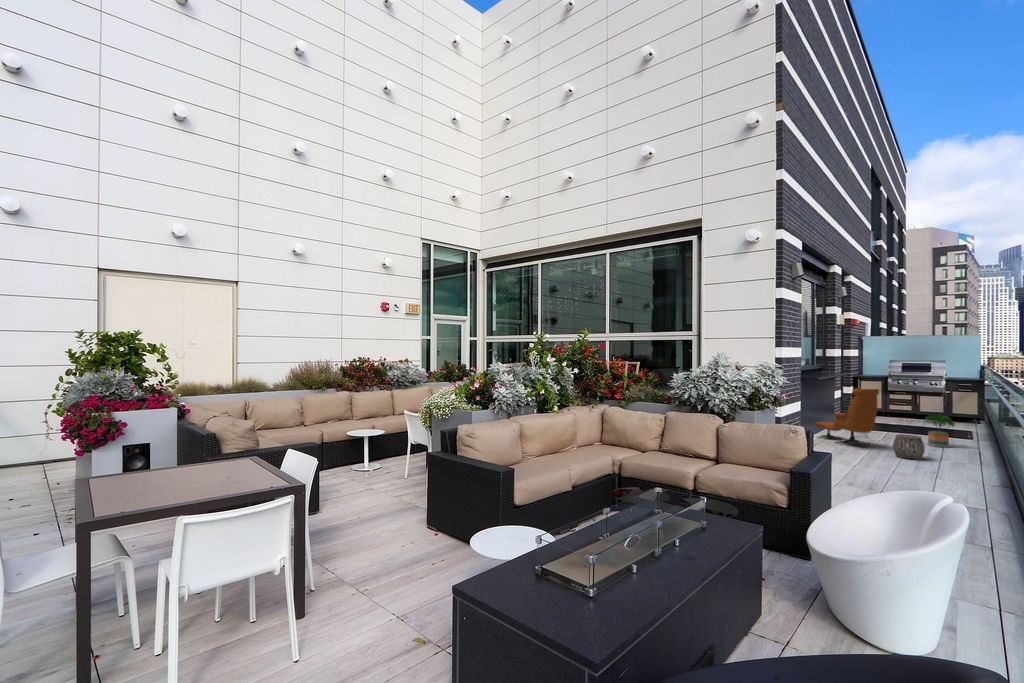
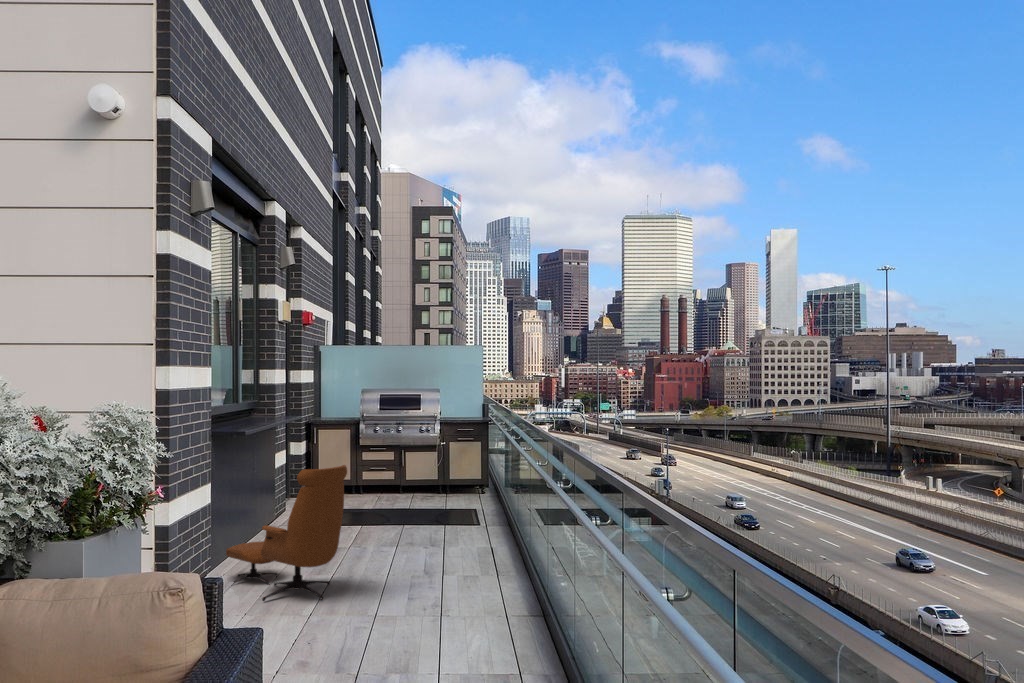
potted tree: present [926,415,955,448] -> none [419,500,465,566]
woven basket: present [893,434,925,459] -> none [371,562,426,619]

